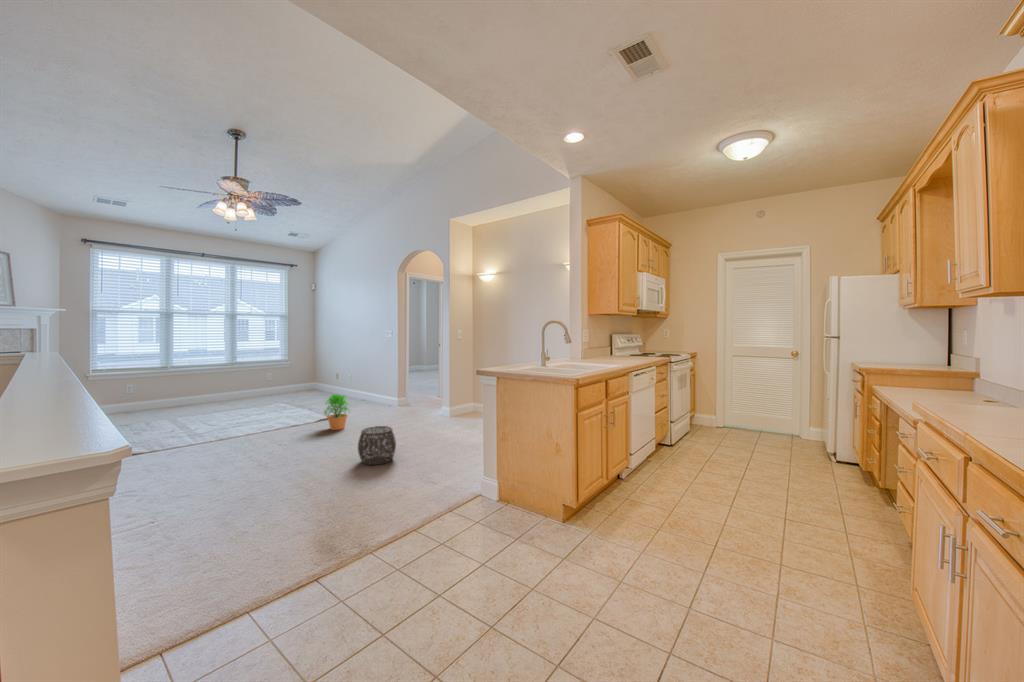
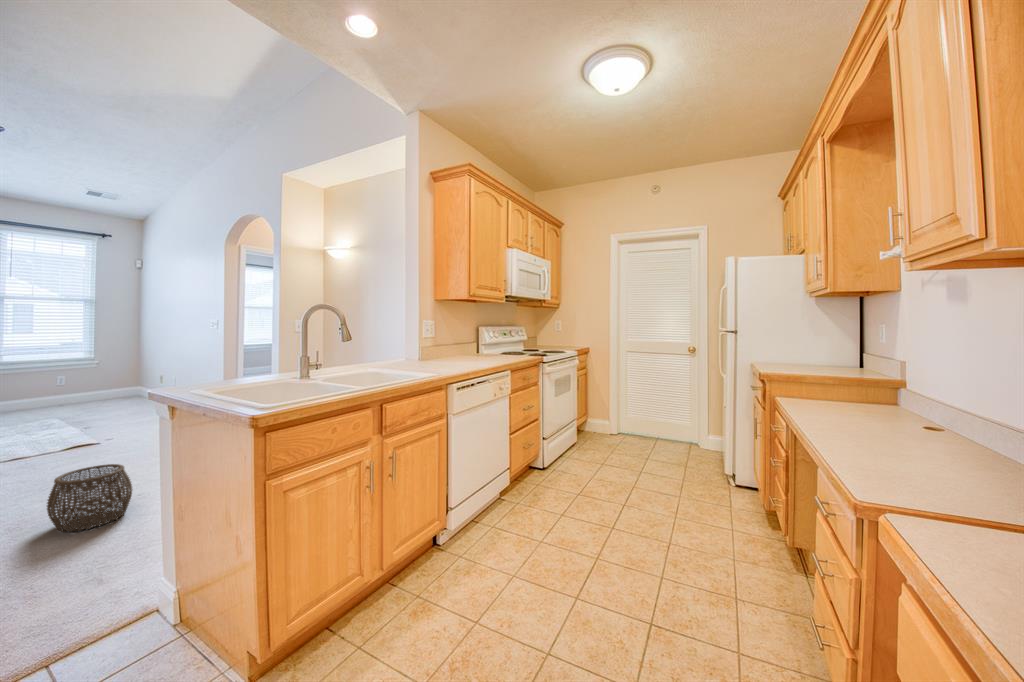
potted plant: present [324,394,349,430] -> none [66,409,127,462]

